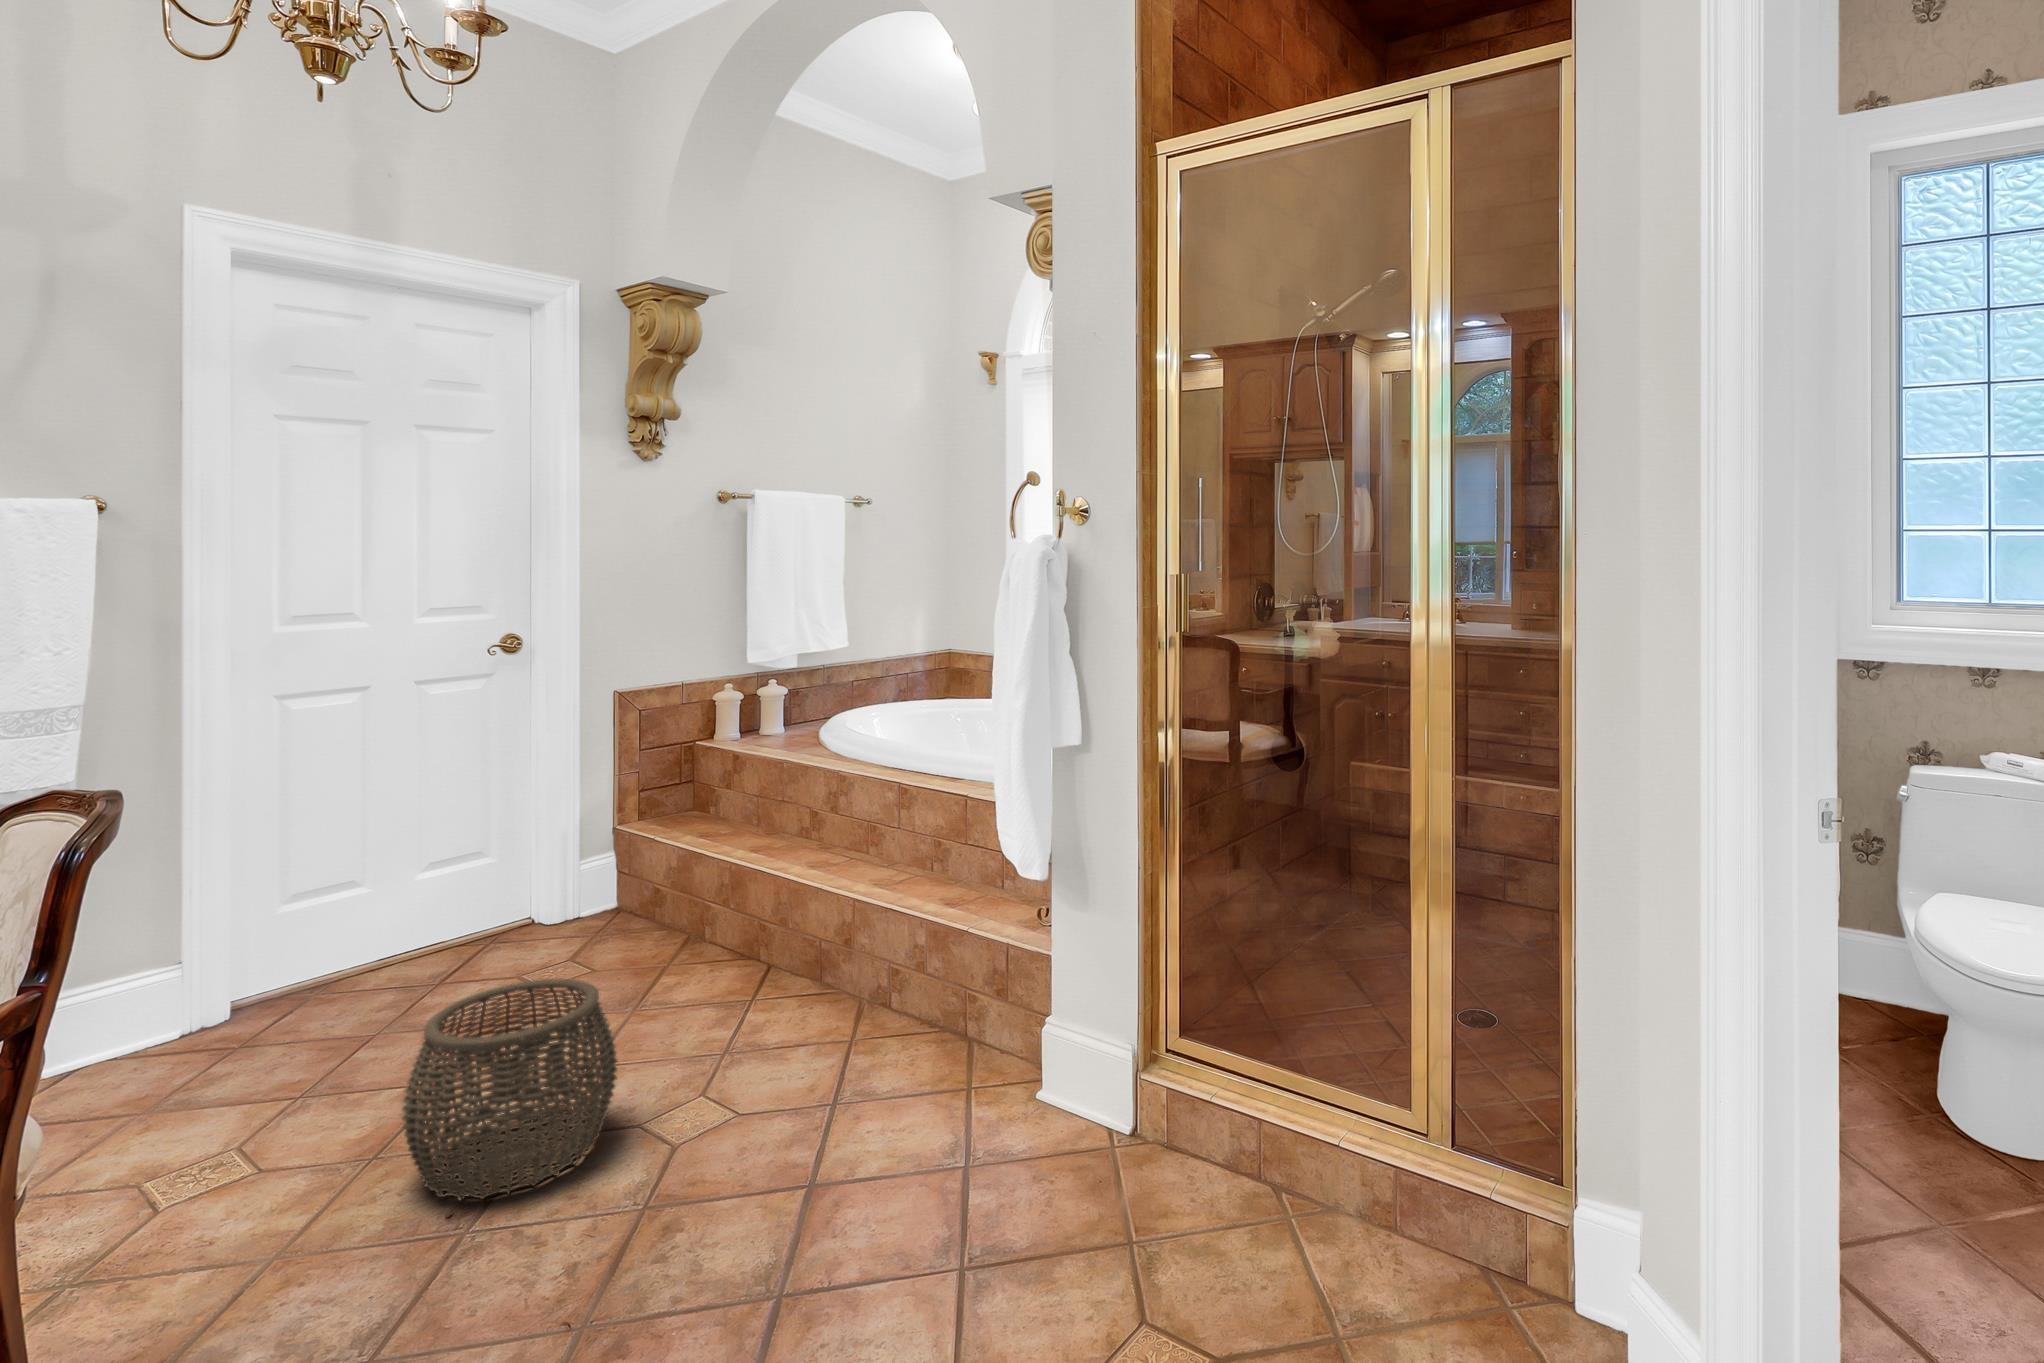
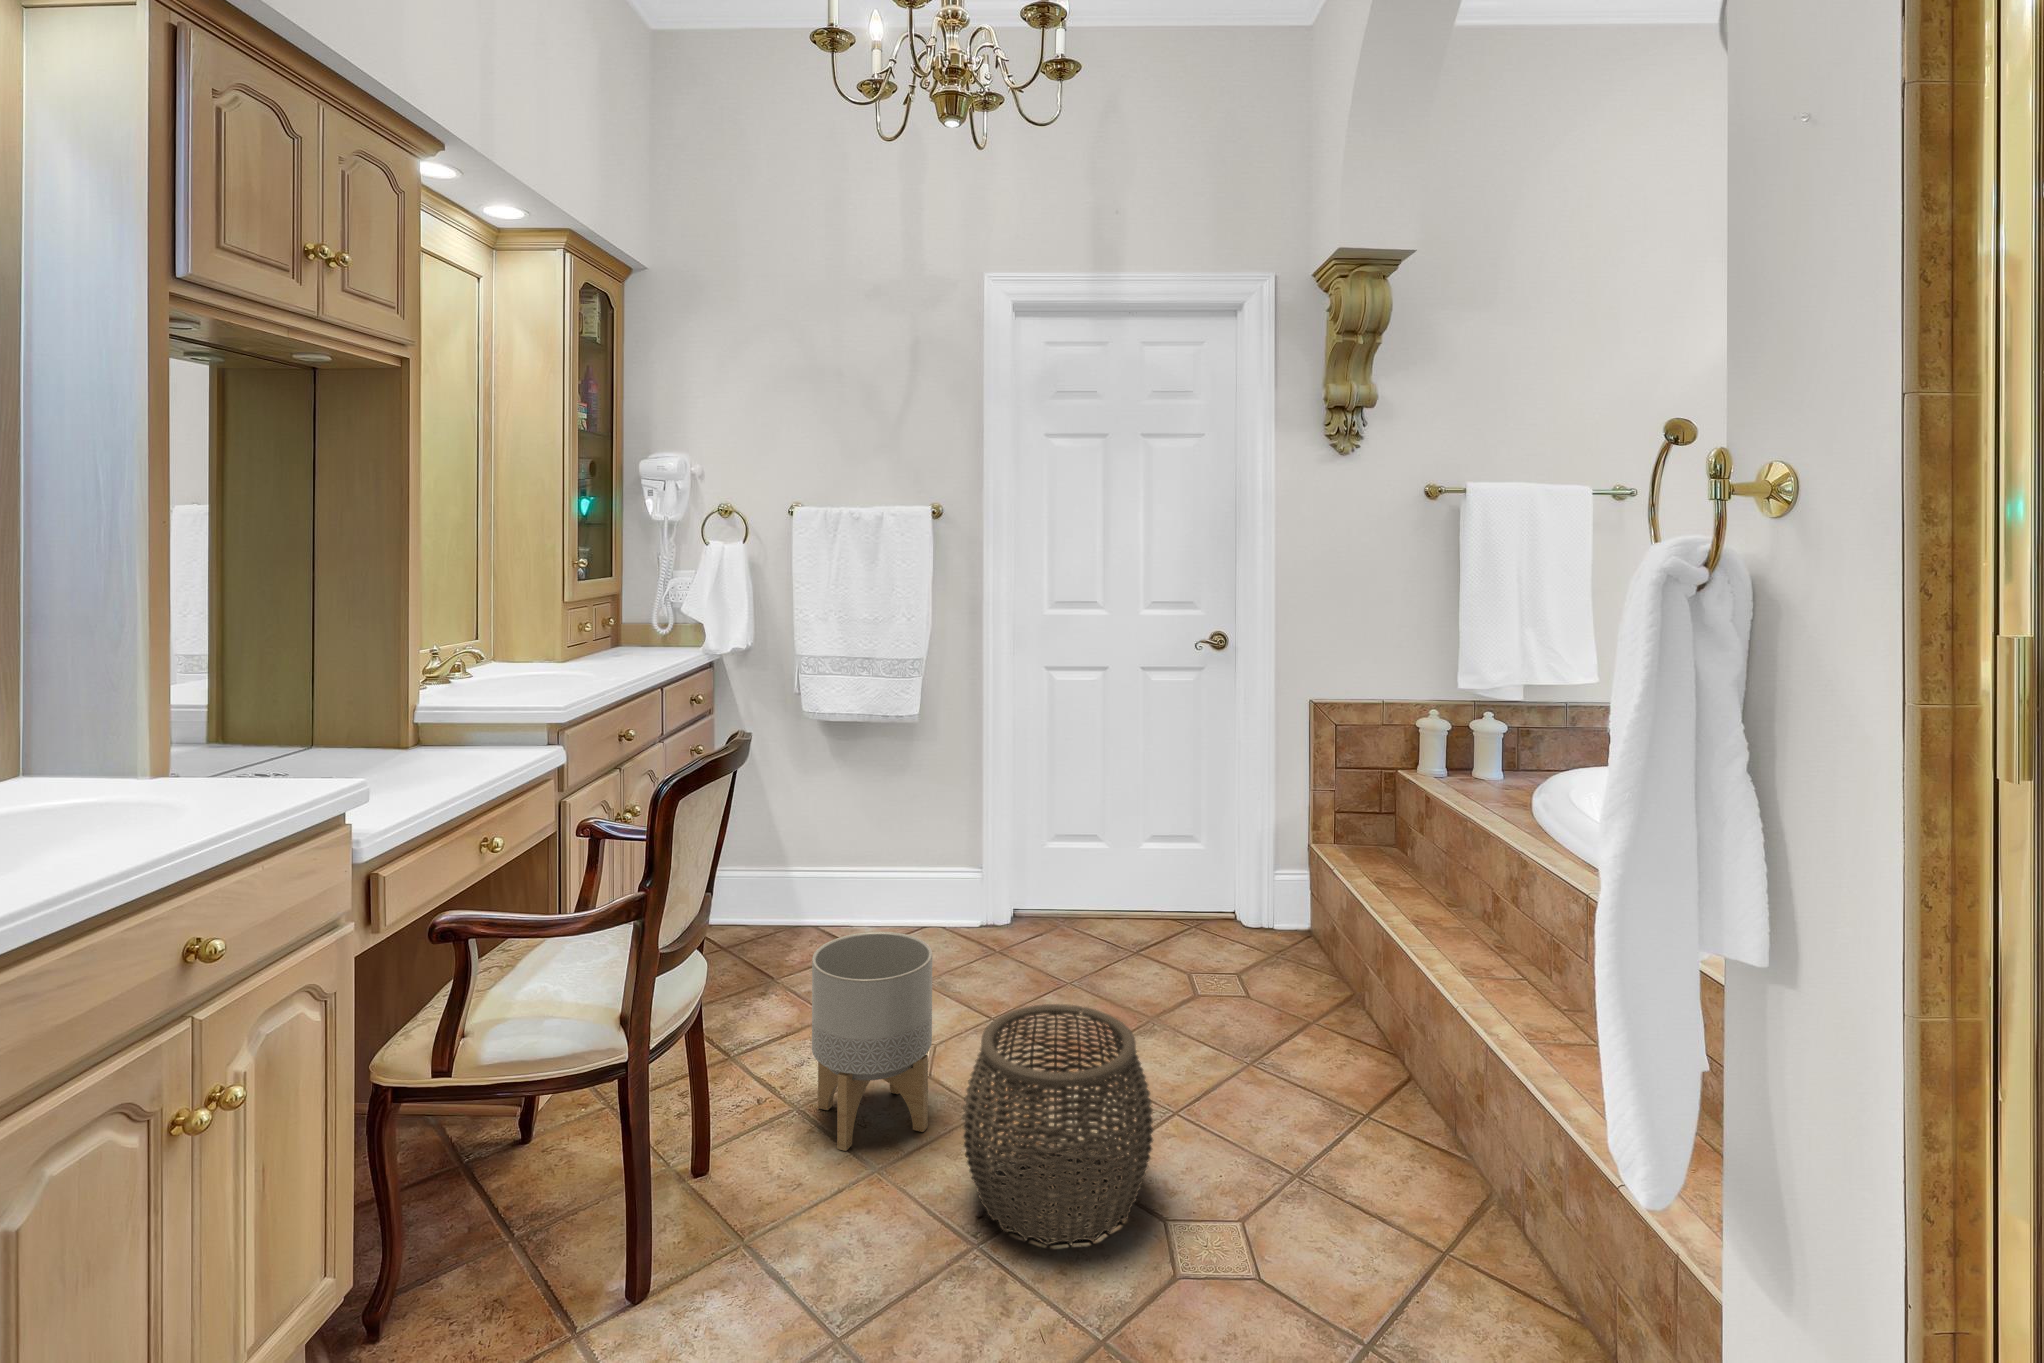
planter: none [114,995,305,1252] -> present [812,932,932,1151]

